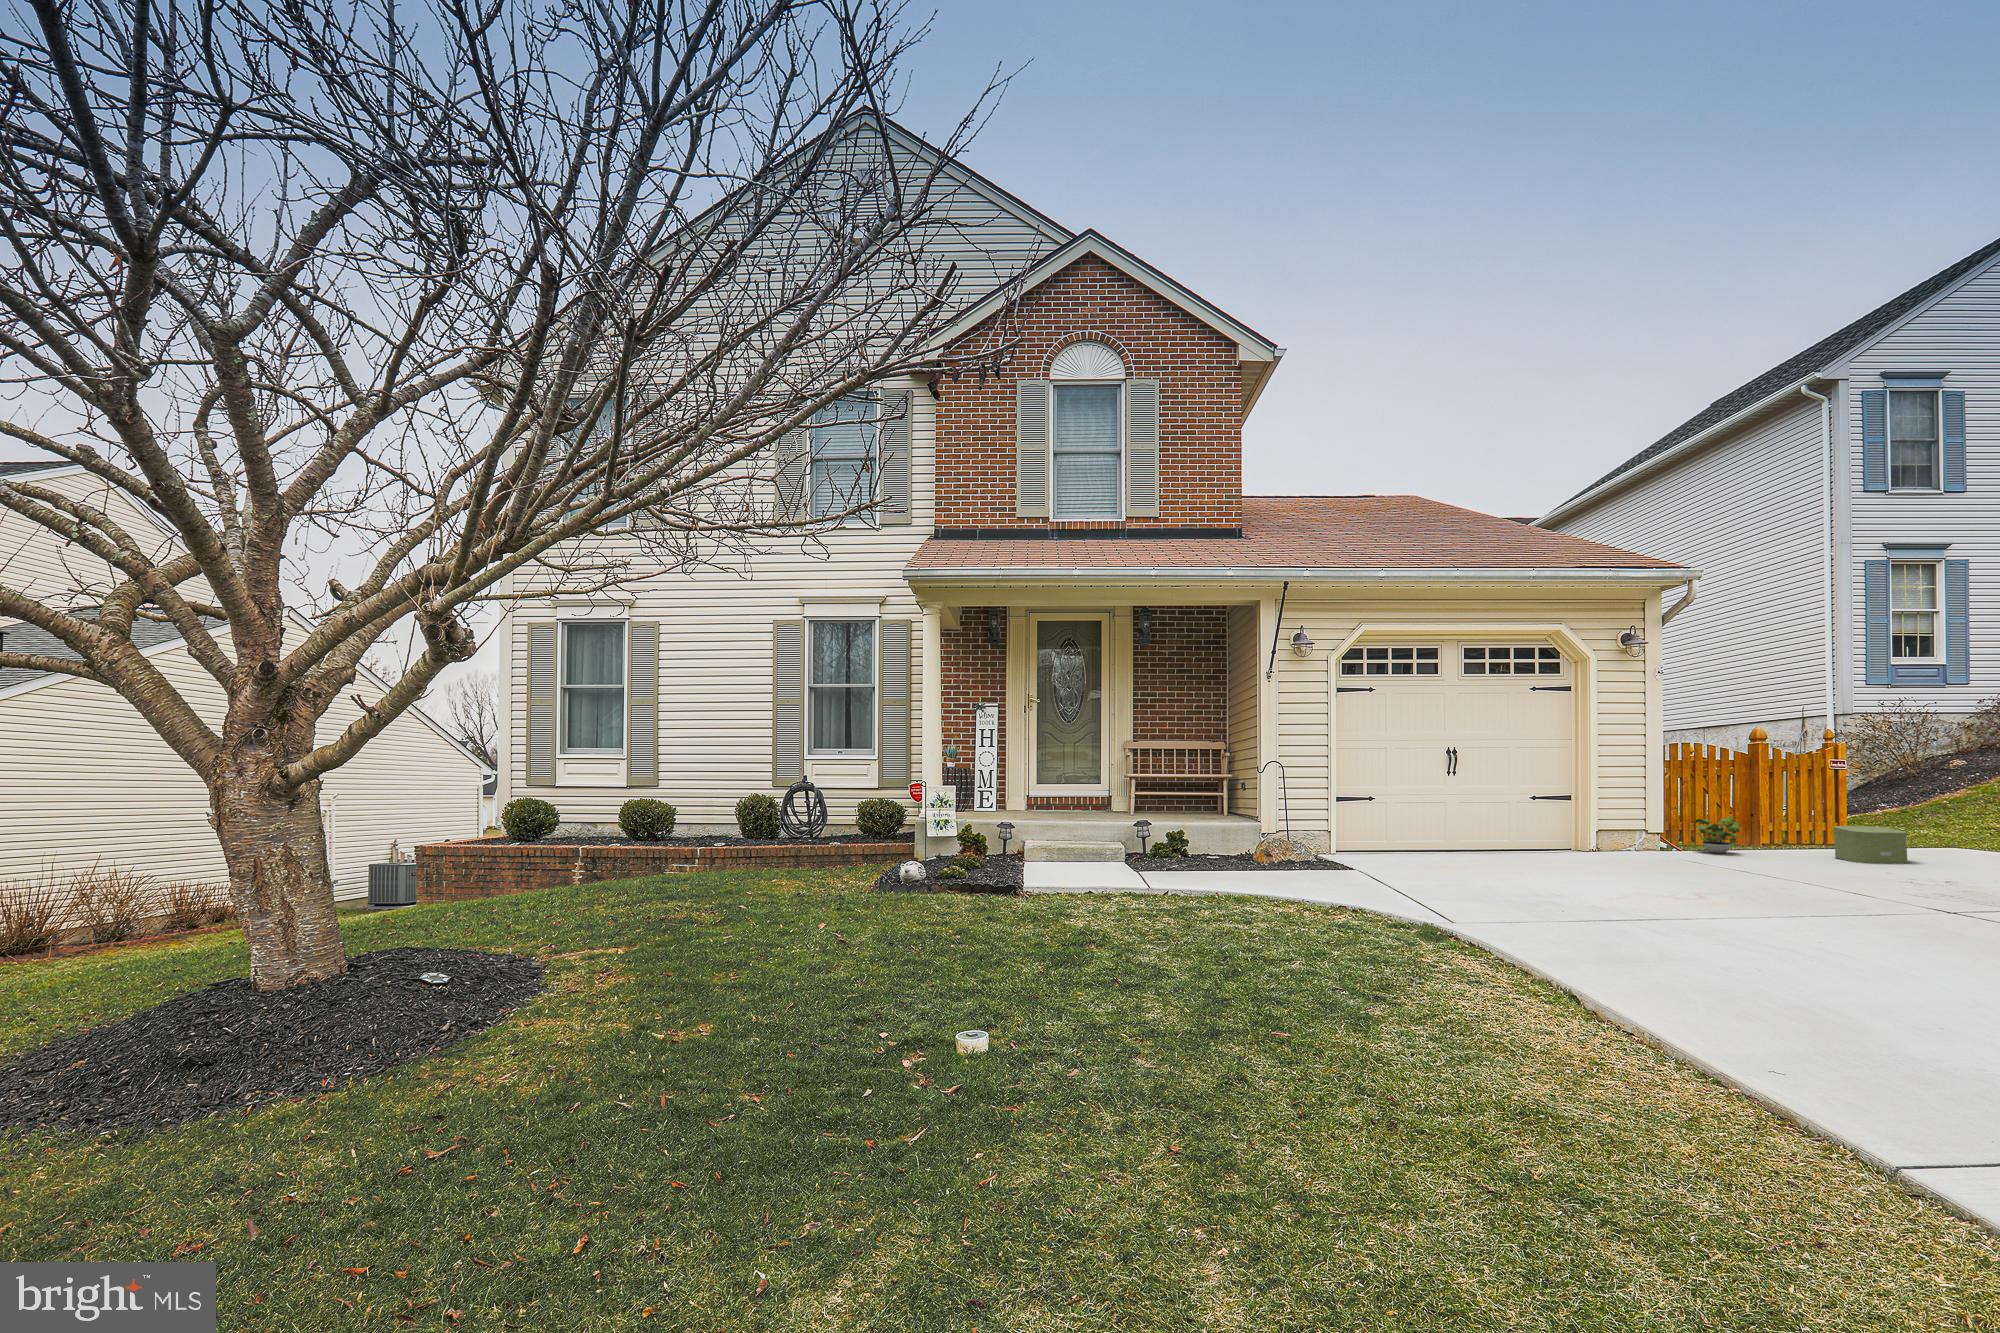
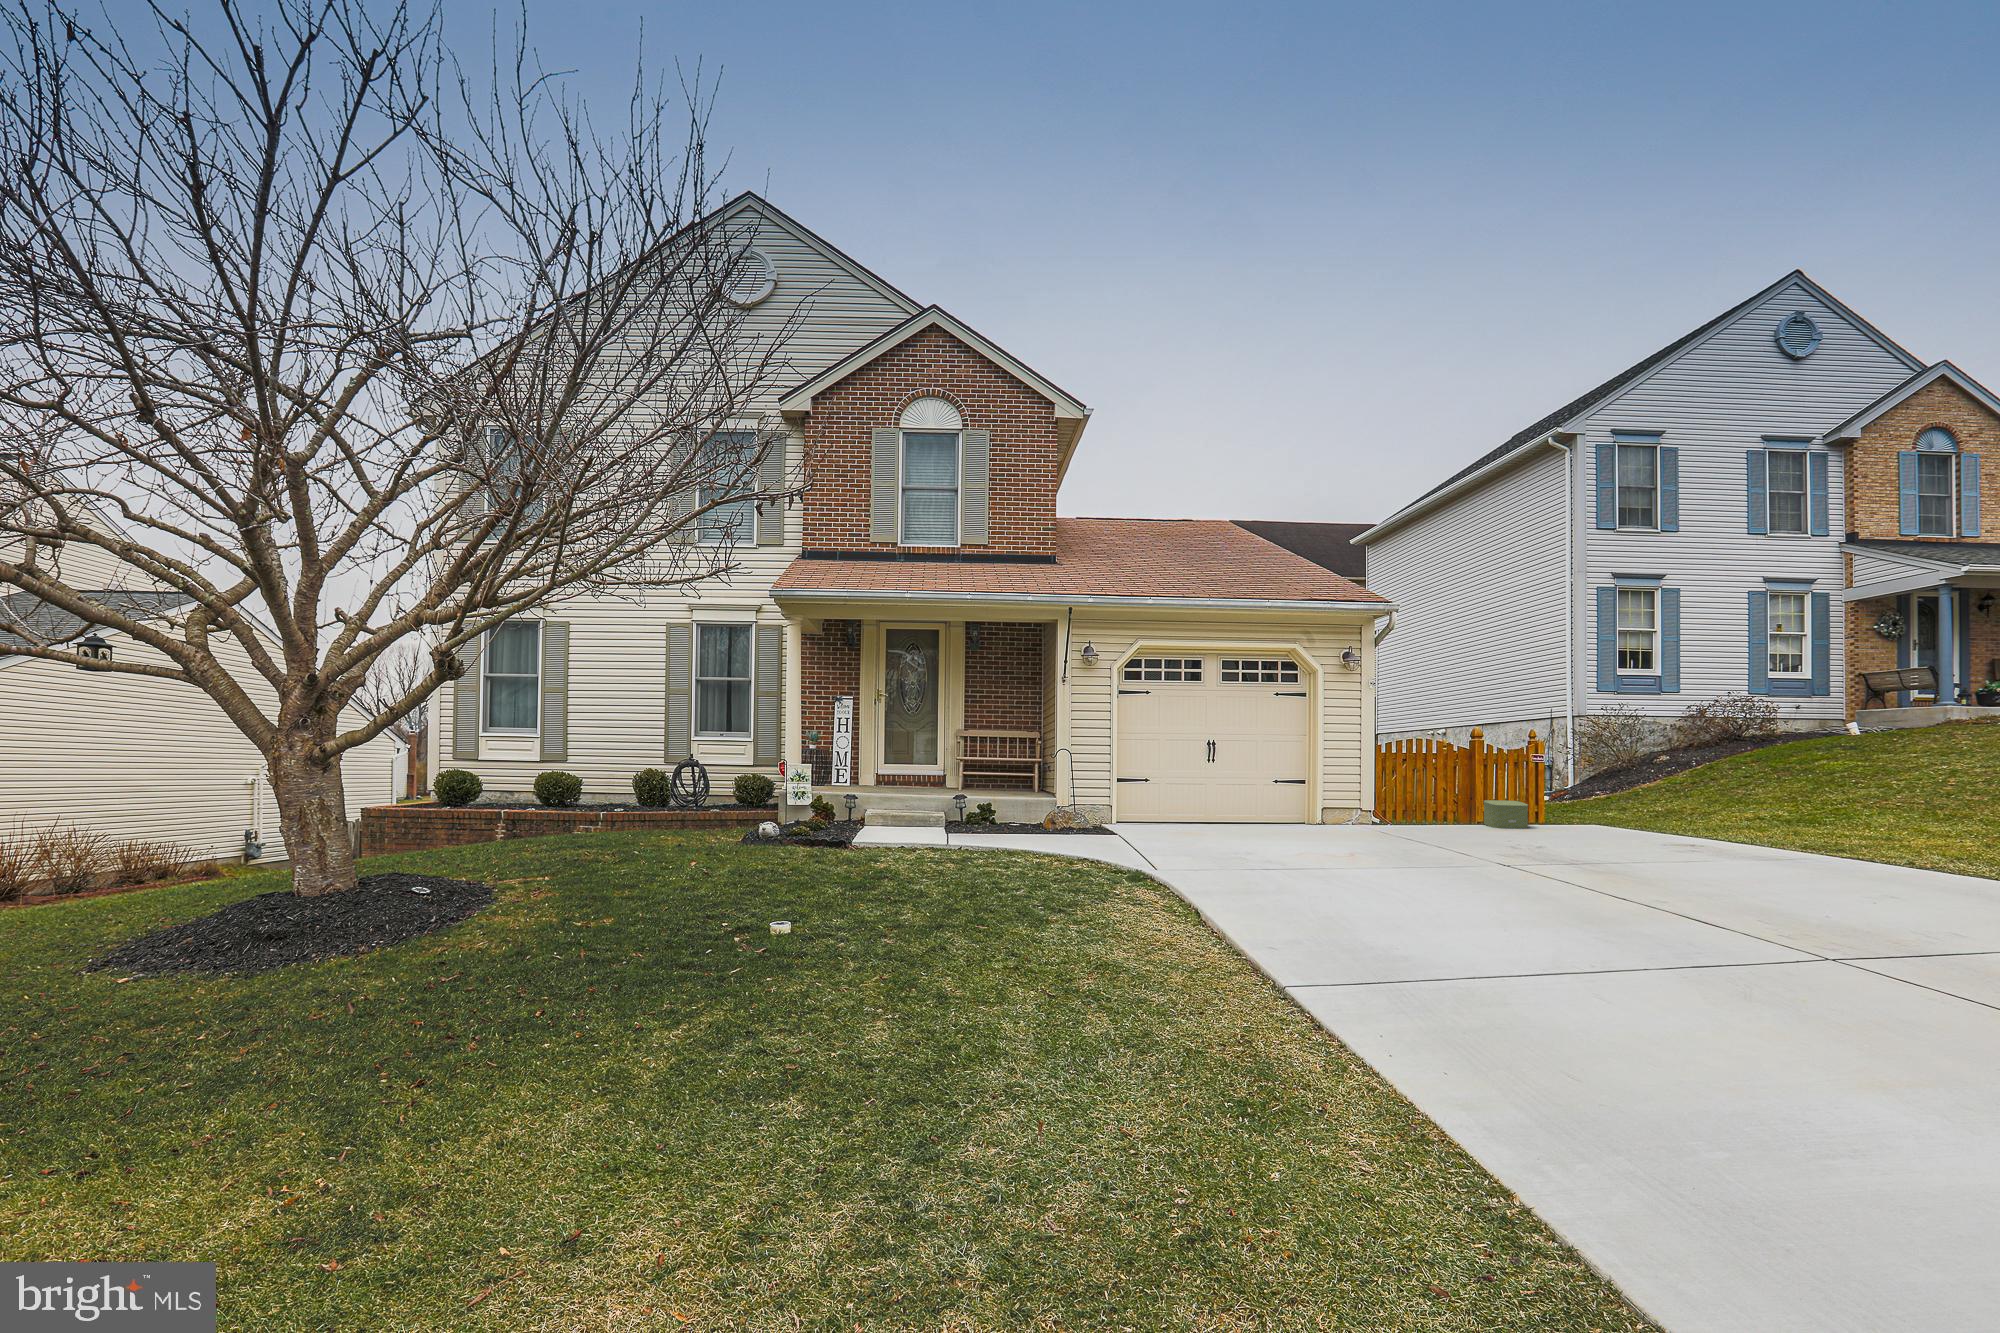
potted plant: present [1695,817,1742,853] -> none [1393,792,1425,821]

